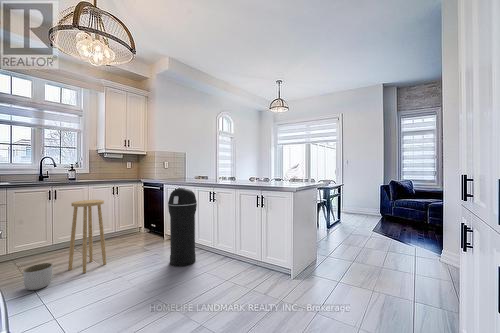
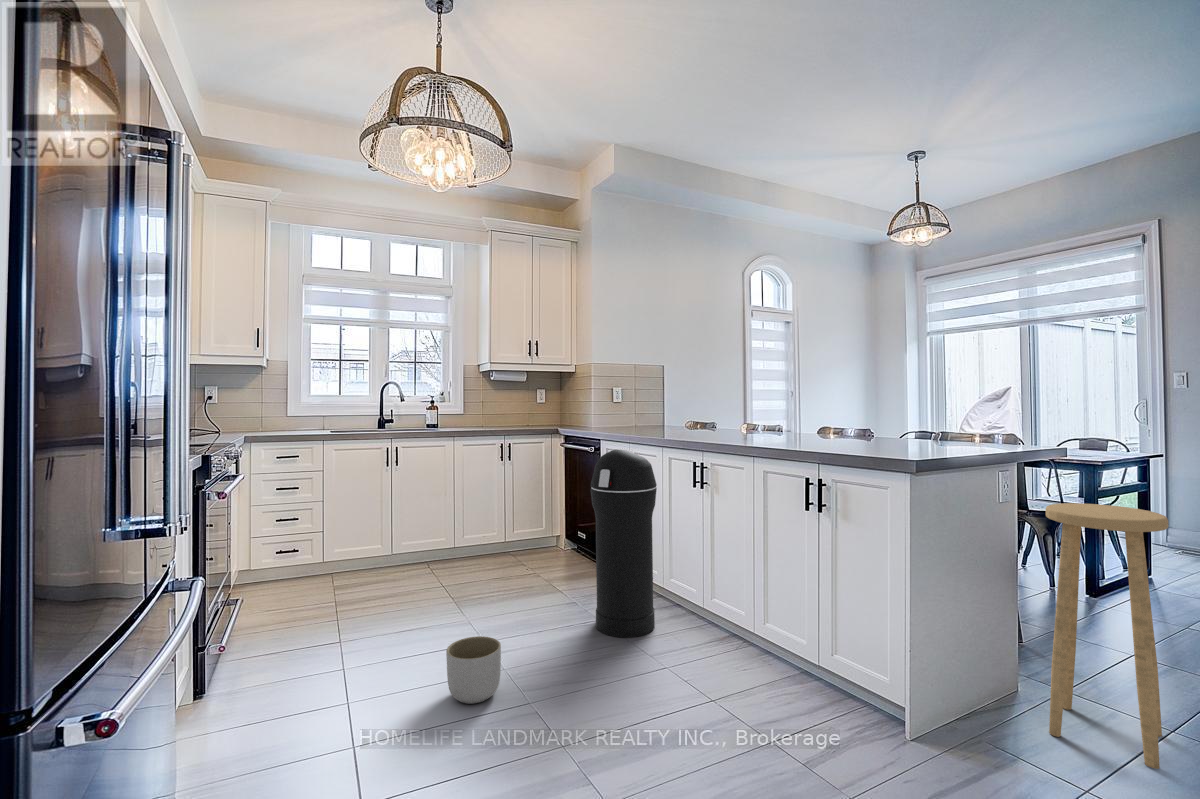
stool: present [68,200,106,273] -> present [1046,503,1168,769]
planter: present [23,263,53,290] -> present [446,636,501,704]

